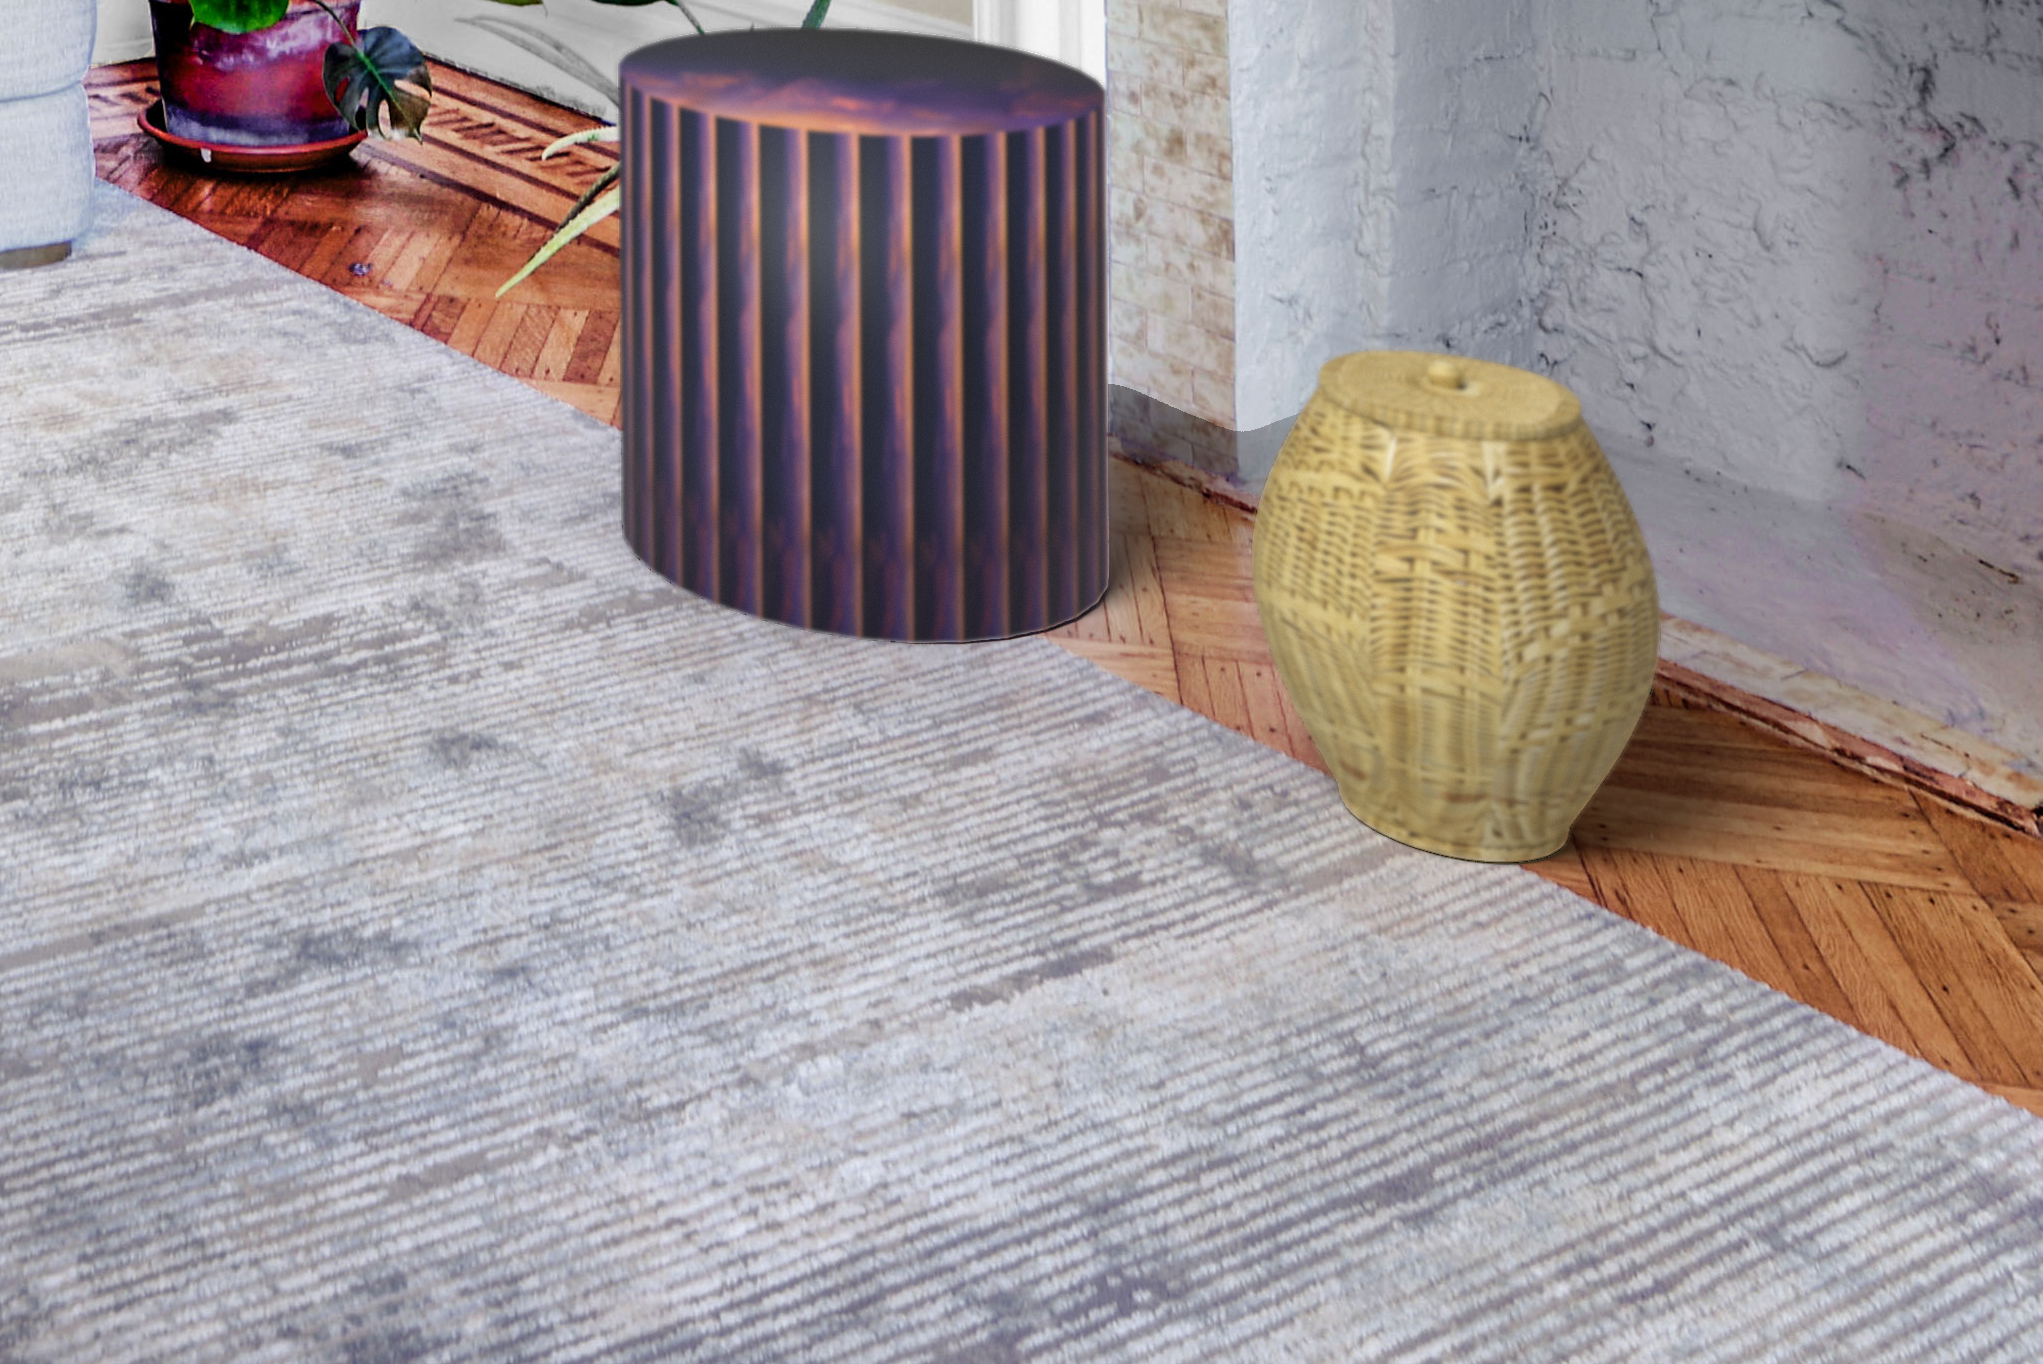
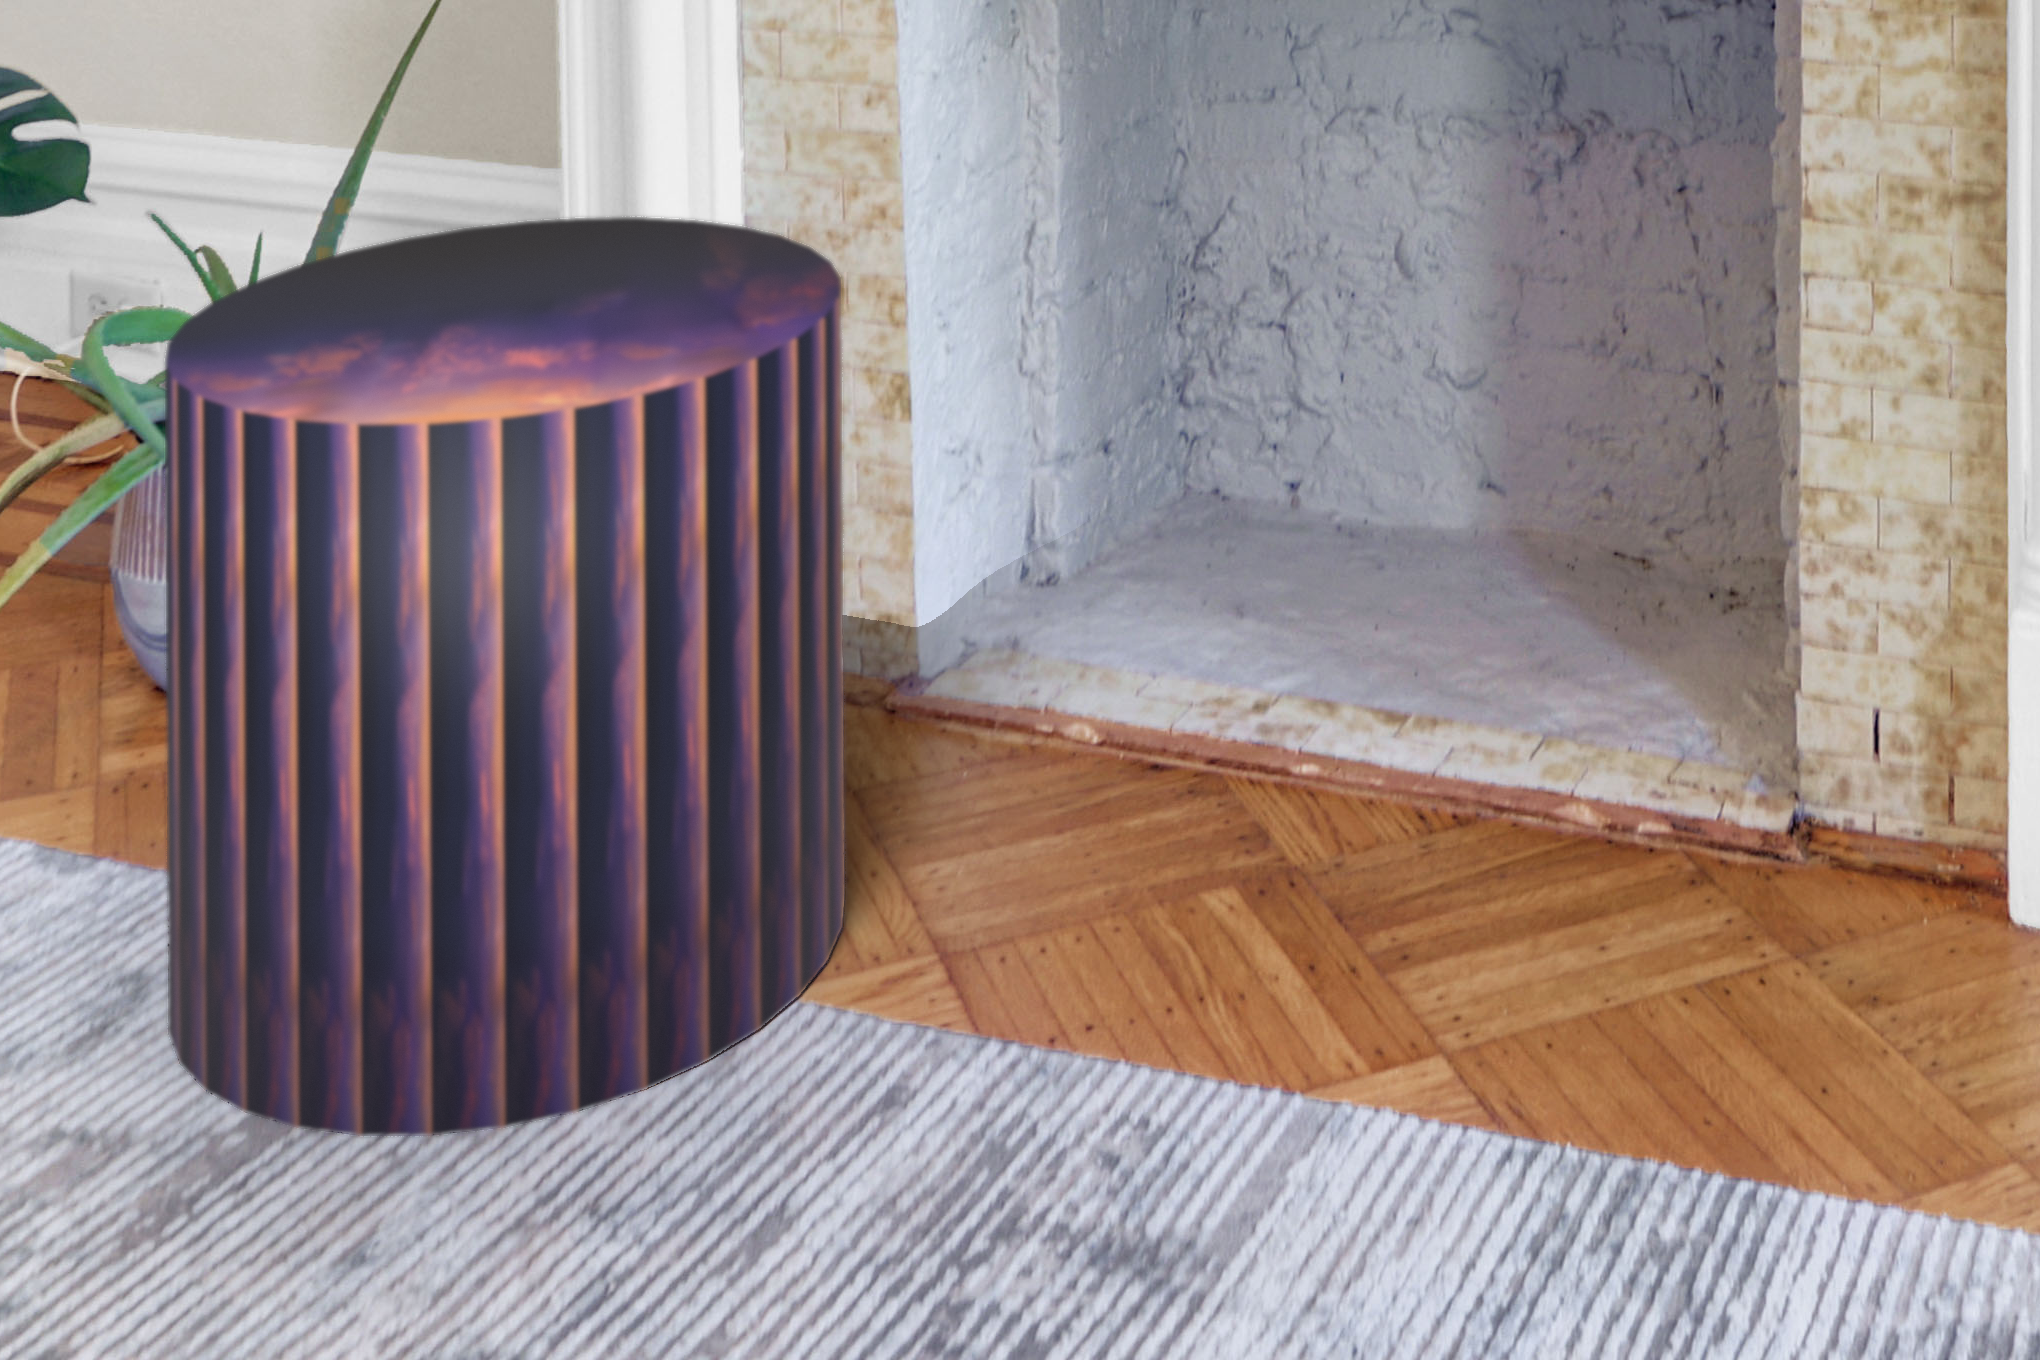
woven basket: present [1251,350,1661,862] -> none [1113,520,1550,1156]

